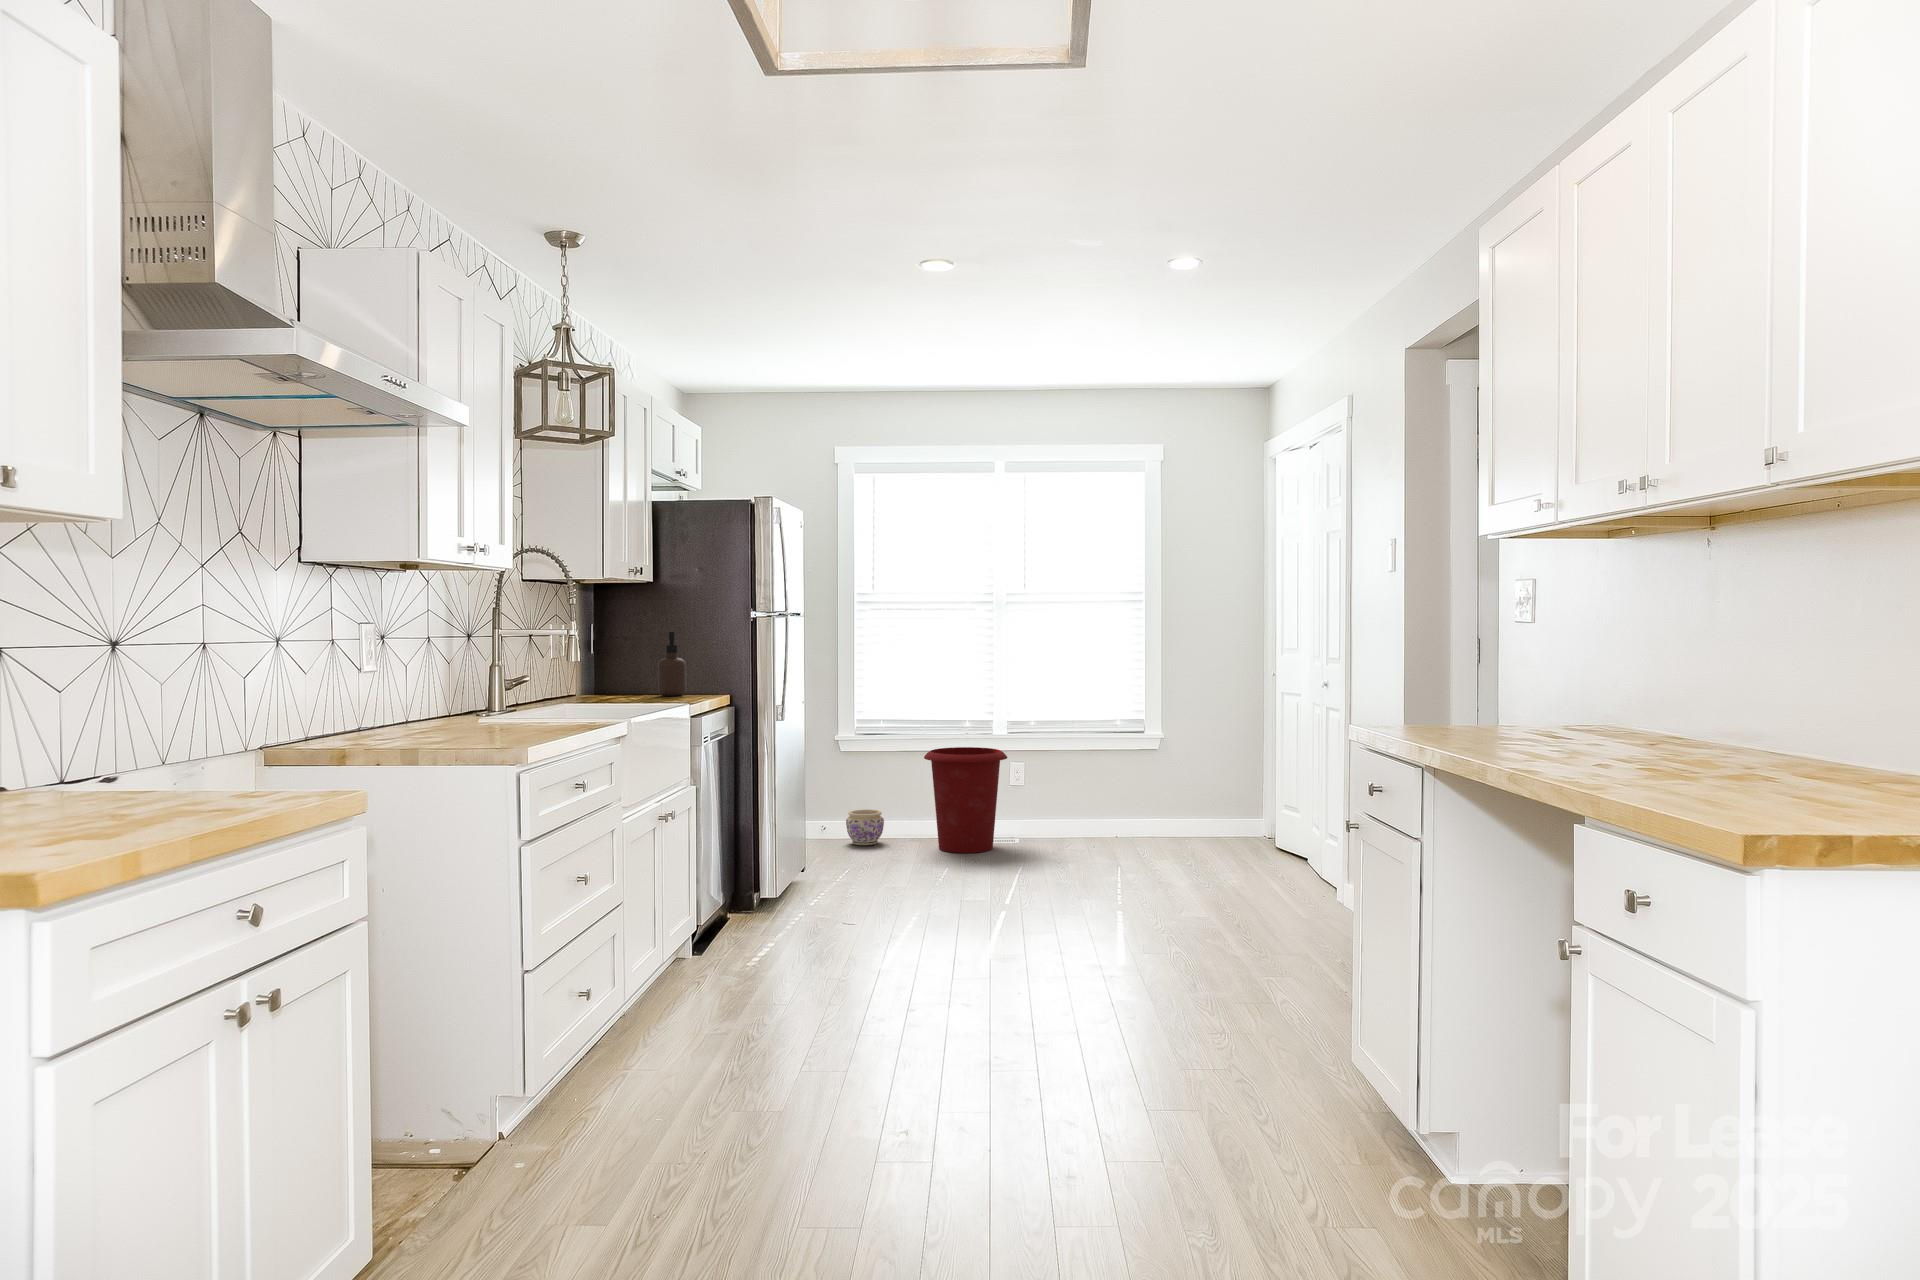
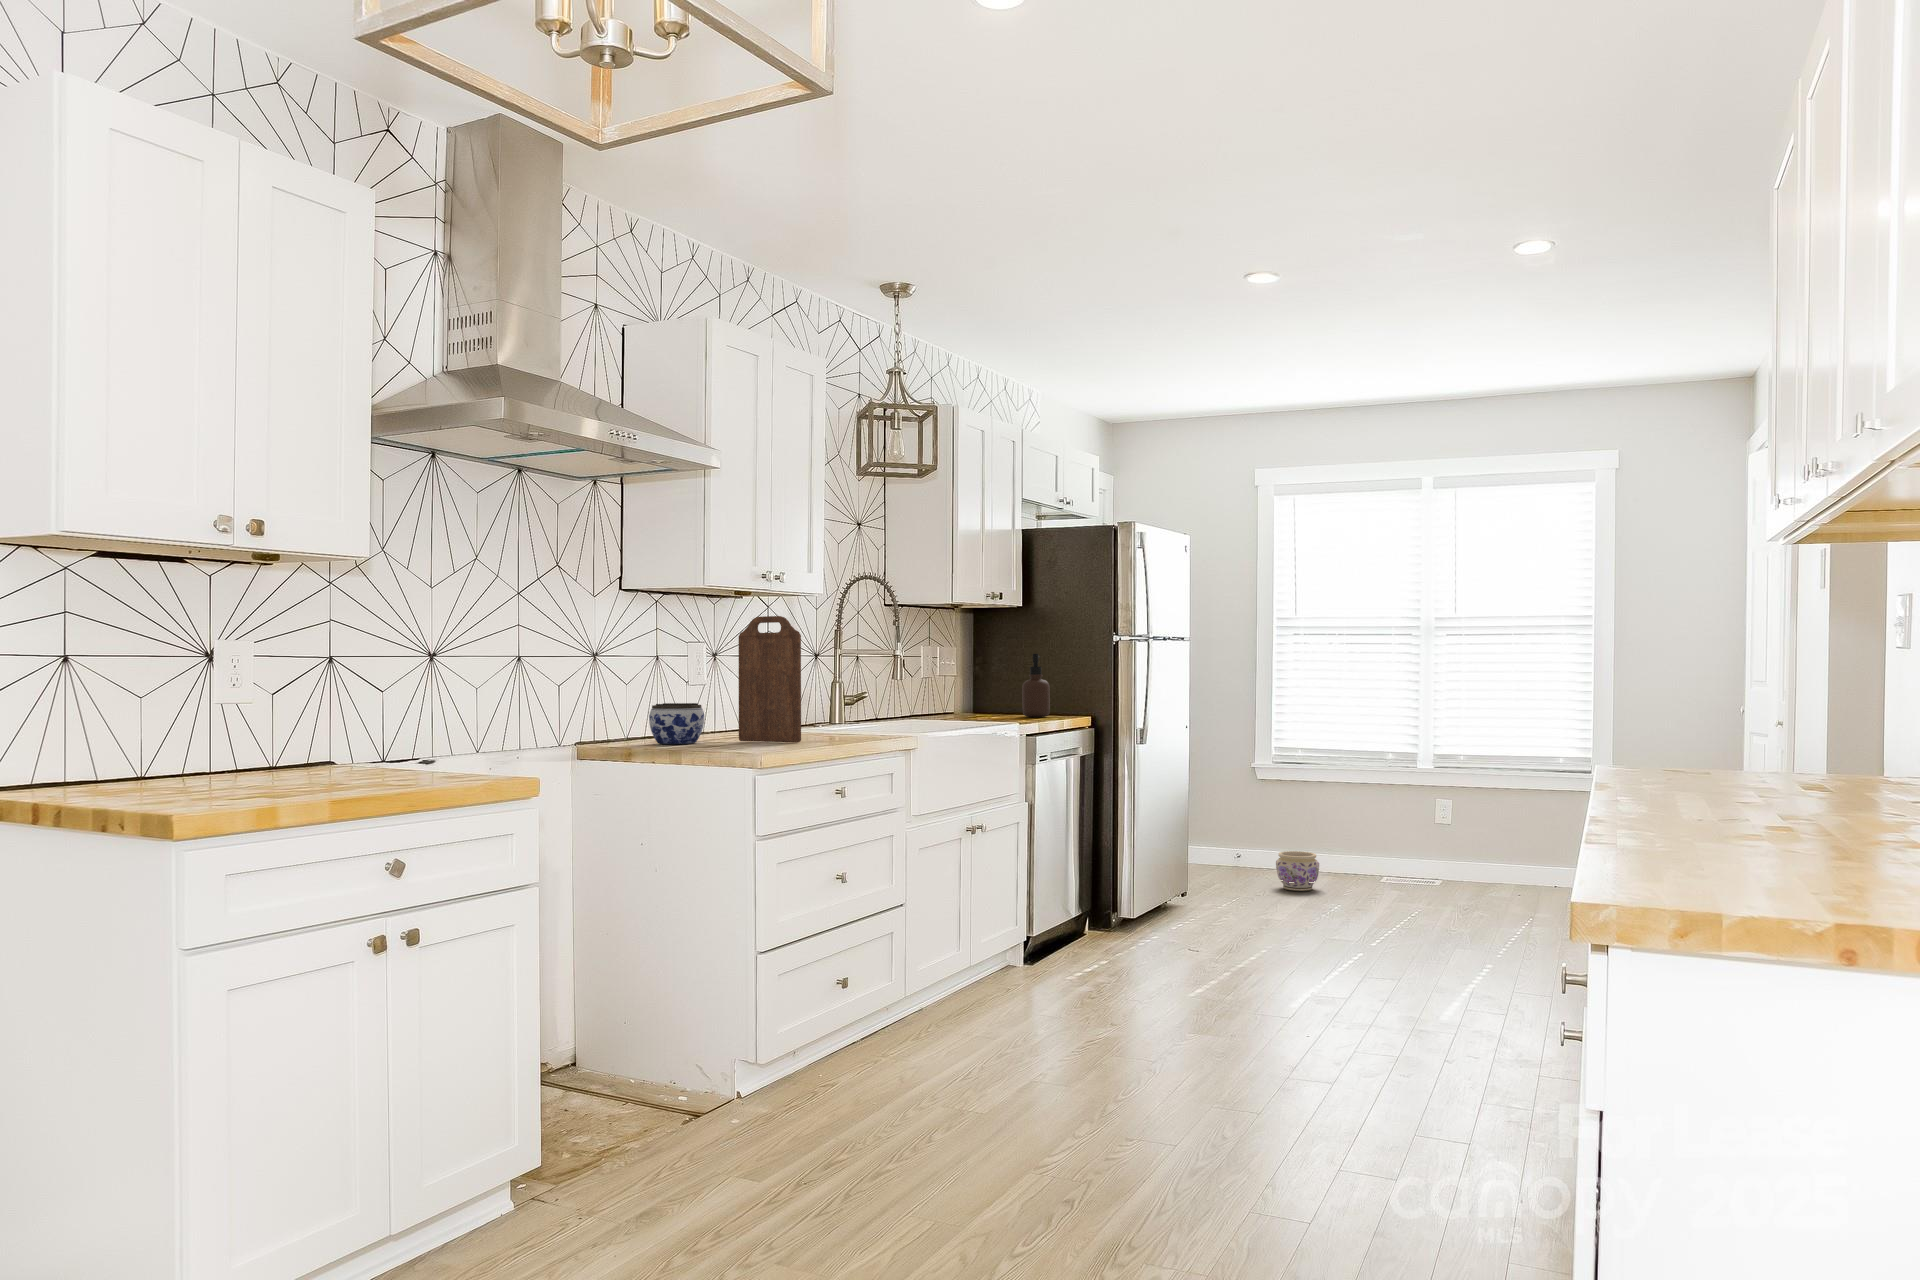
cutting board: none [460,596,546,737] -> present [739,616,801,743]
jar: none [353,696,424,745] -> present [649,703,704,744]
waste bin: present [924,747,1007,853] -> none [1358,787,1461,910]

